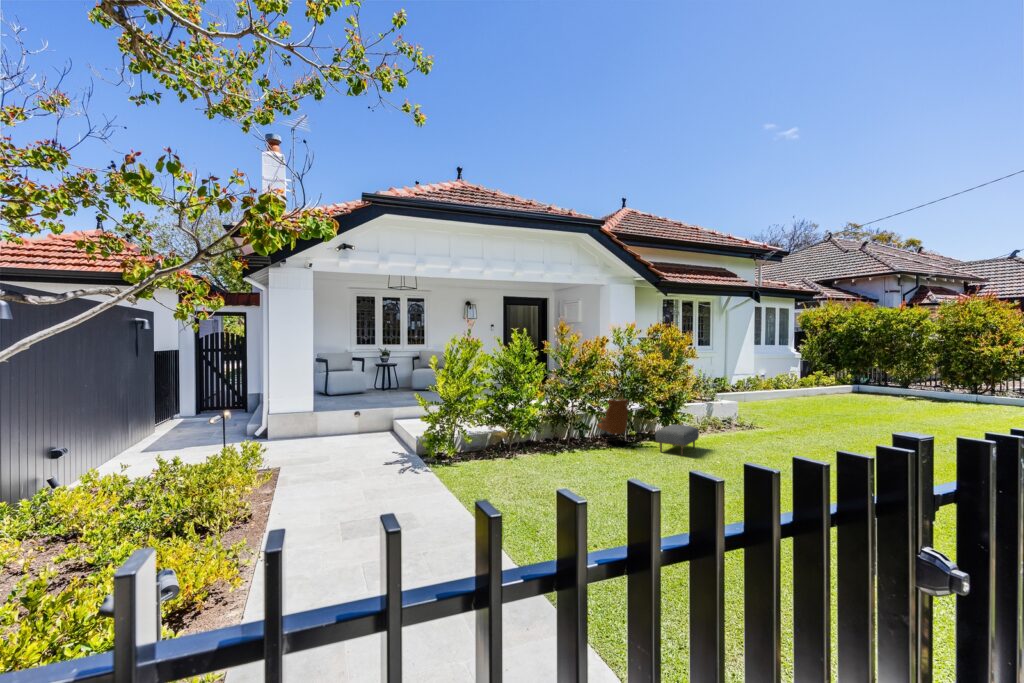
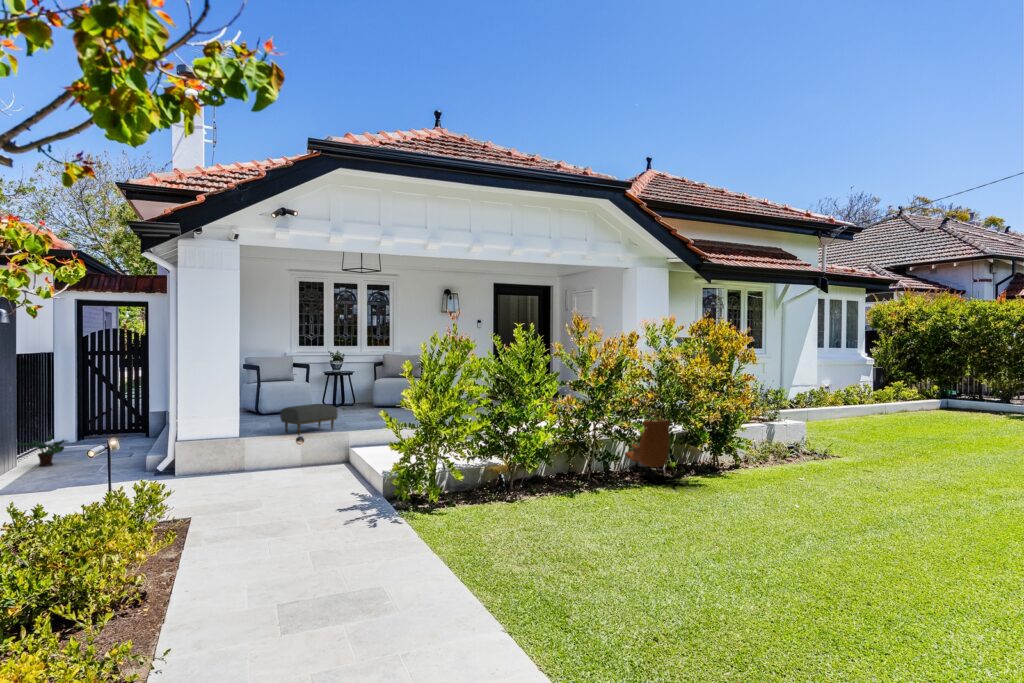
potted plant: none [153,408,191,432] -> present [17,434,68,466]
ottoman: present [656,424,699,456] -> present [280,404,338,435]

